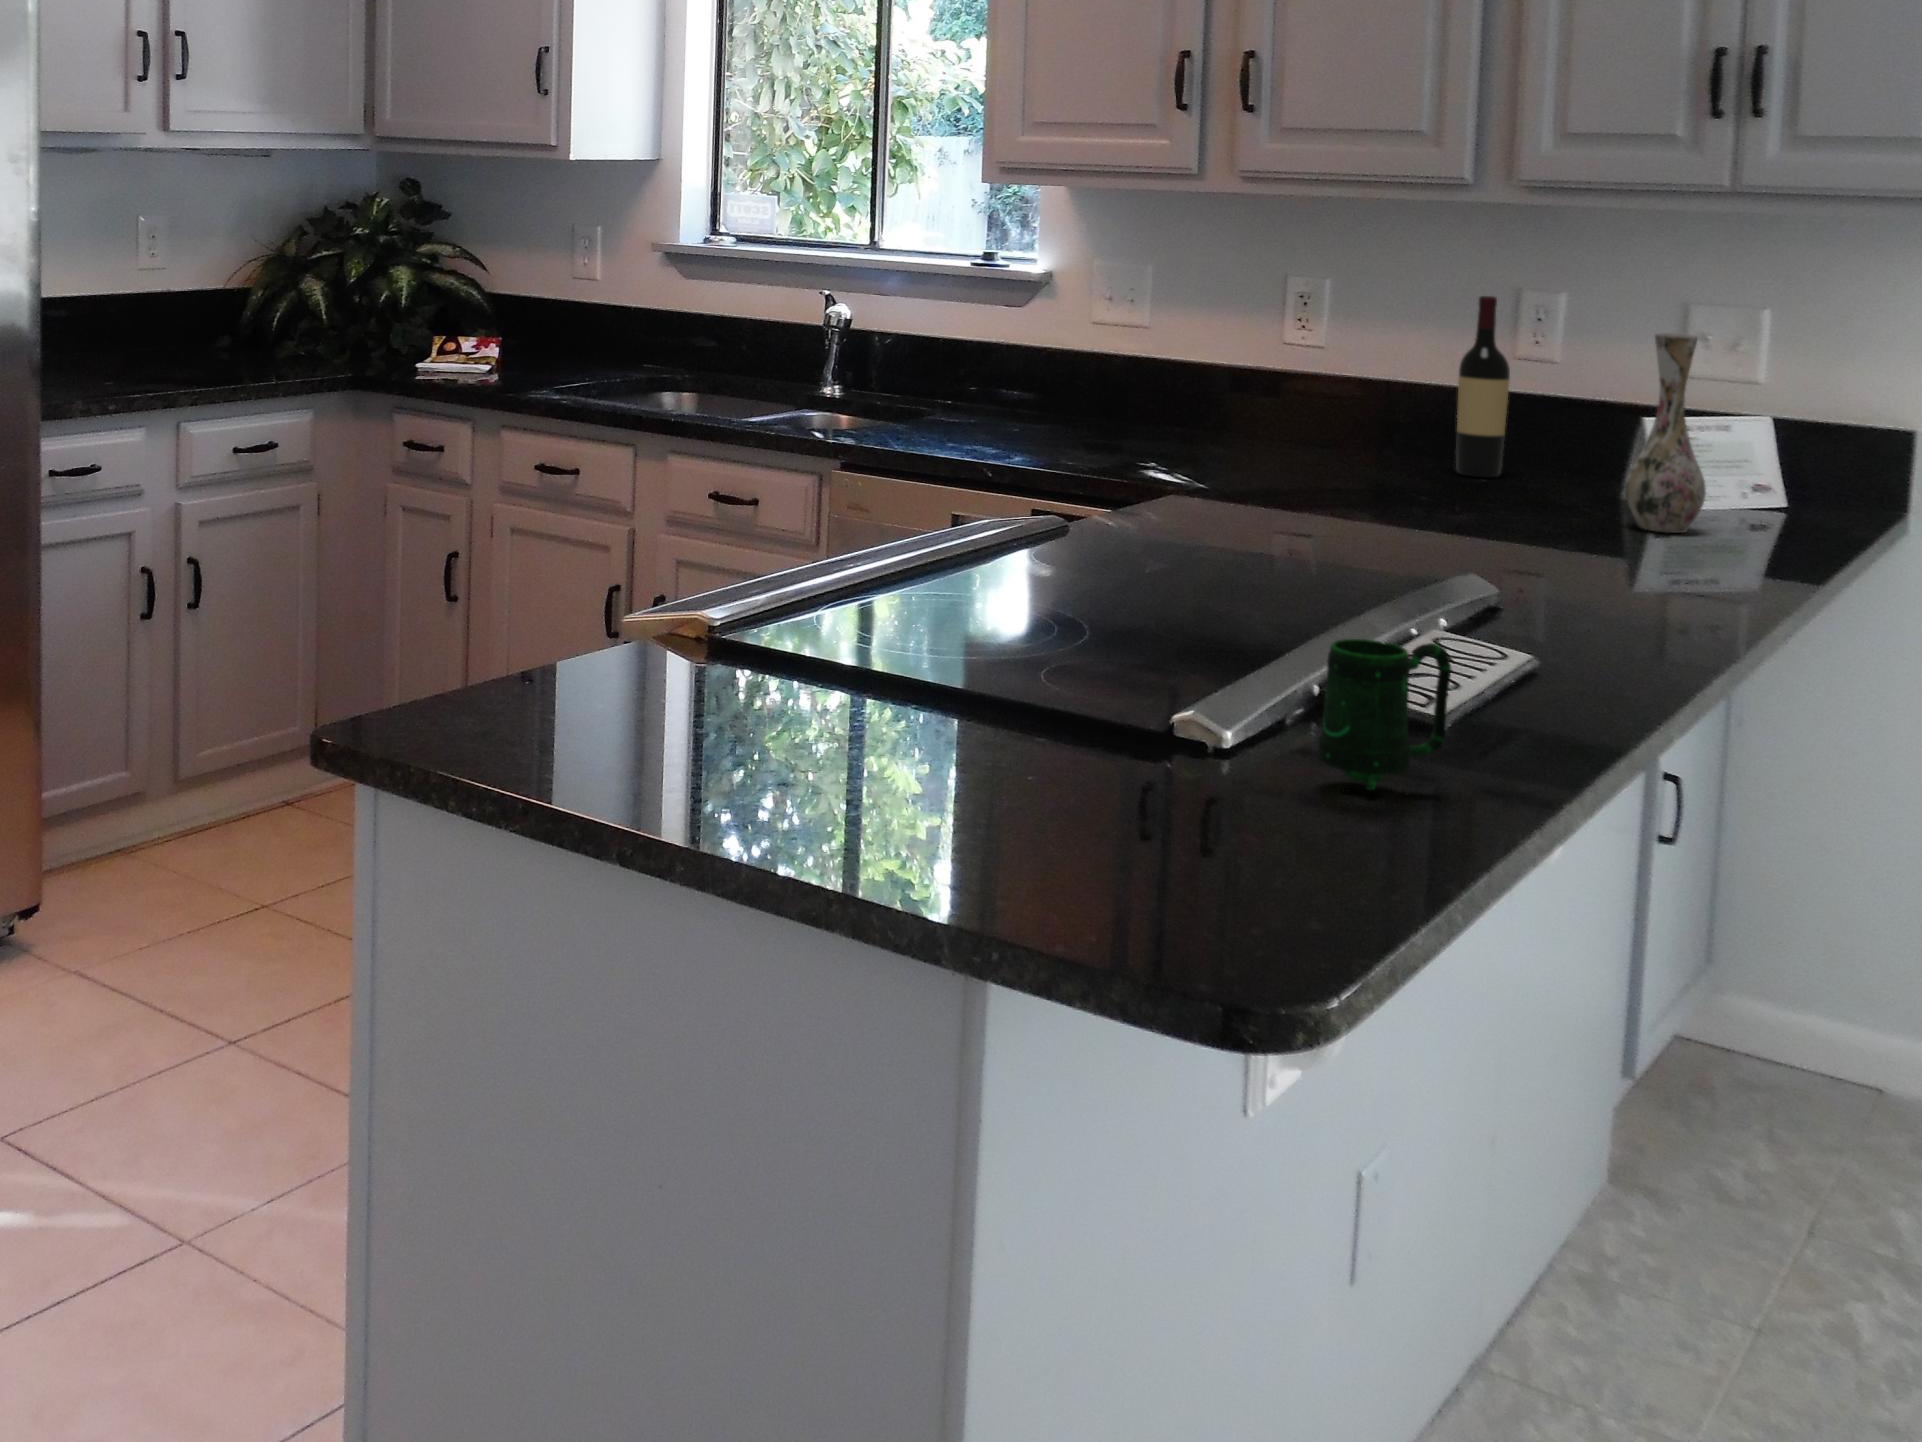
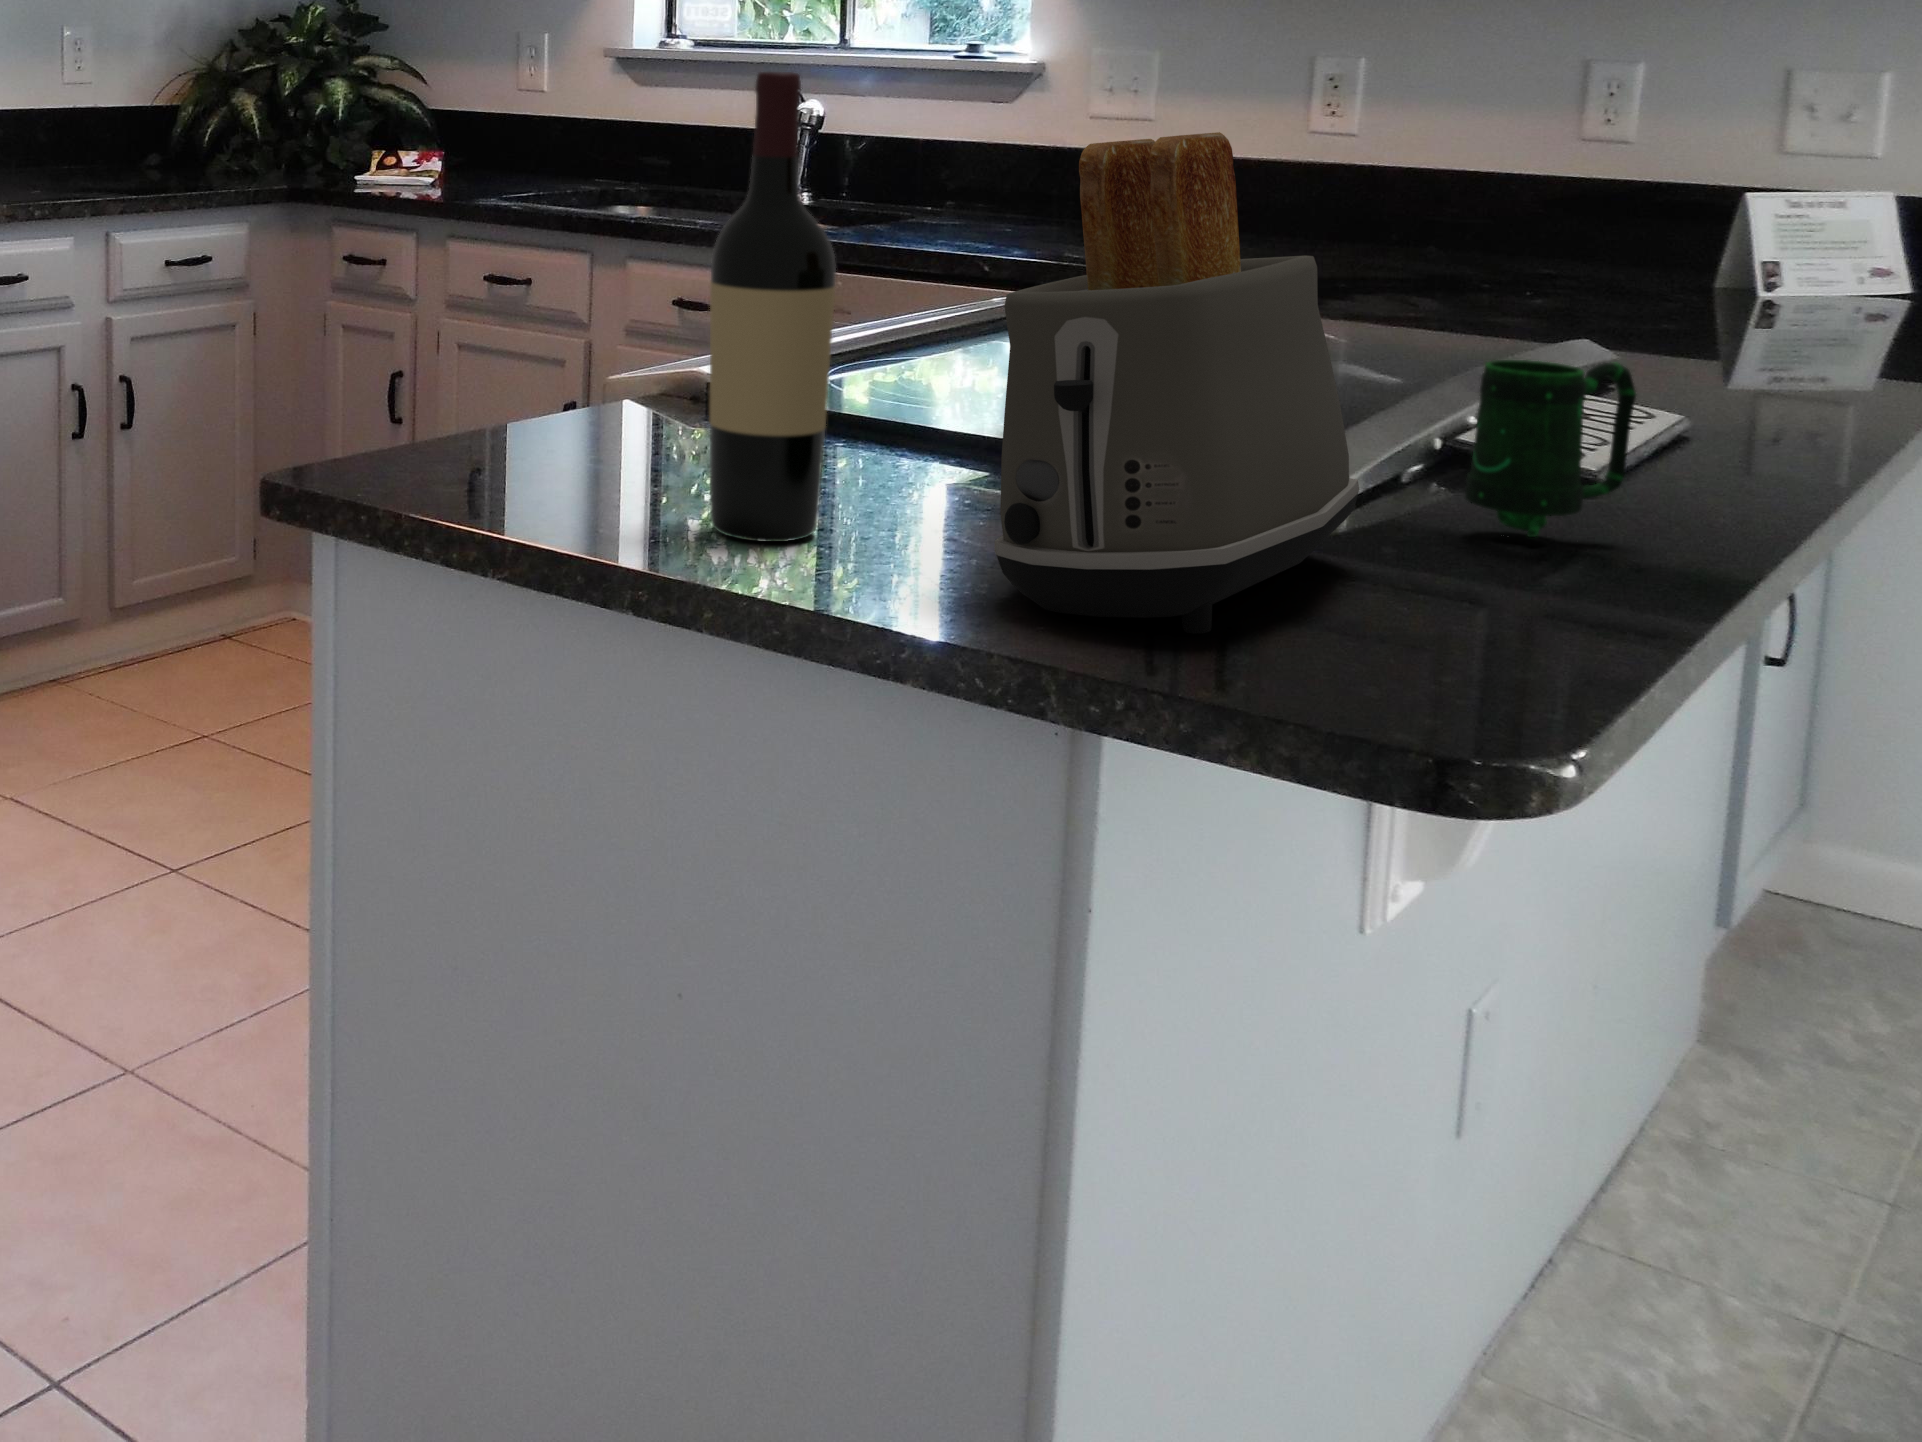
wine bottle: present [1456,296,1510,478] -> present [710,72,836,542]
vase: present [1625,333,1706,533] -> none [1739,91,1838,321]
toaster: none [911,469,1221,900] -> present [994,132,1359,634]

